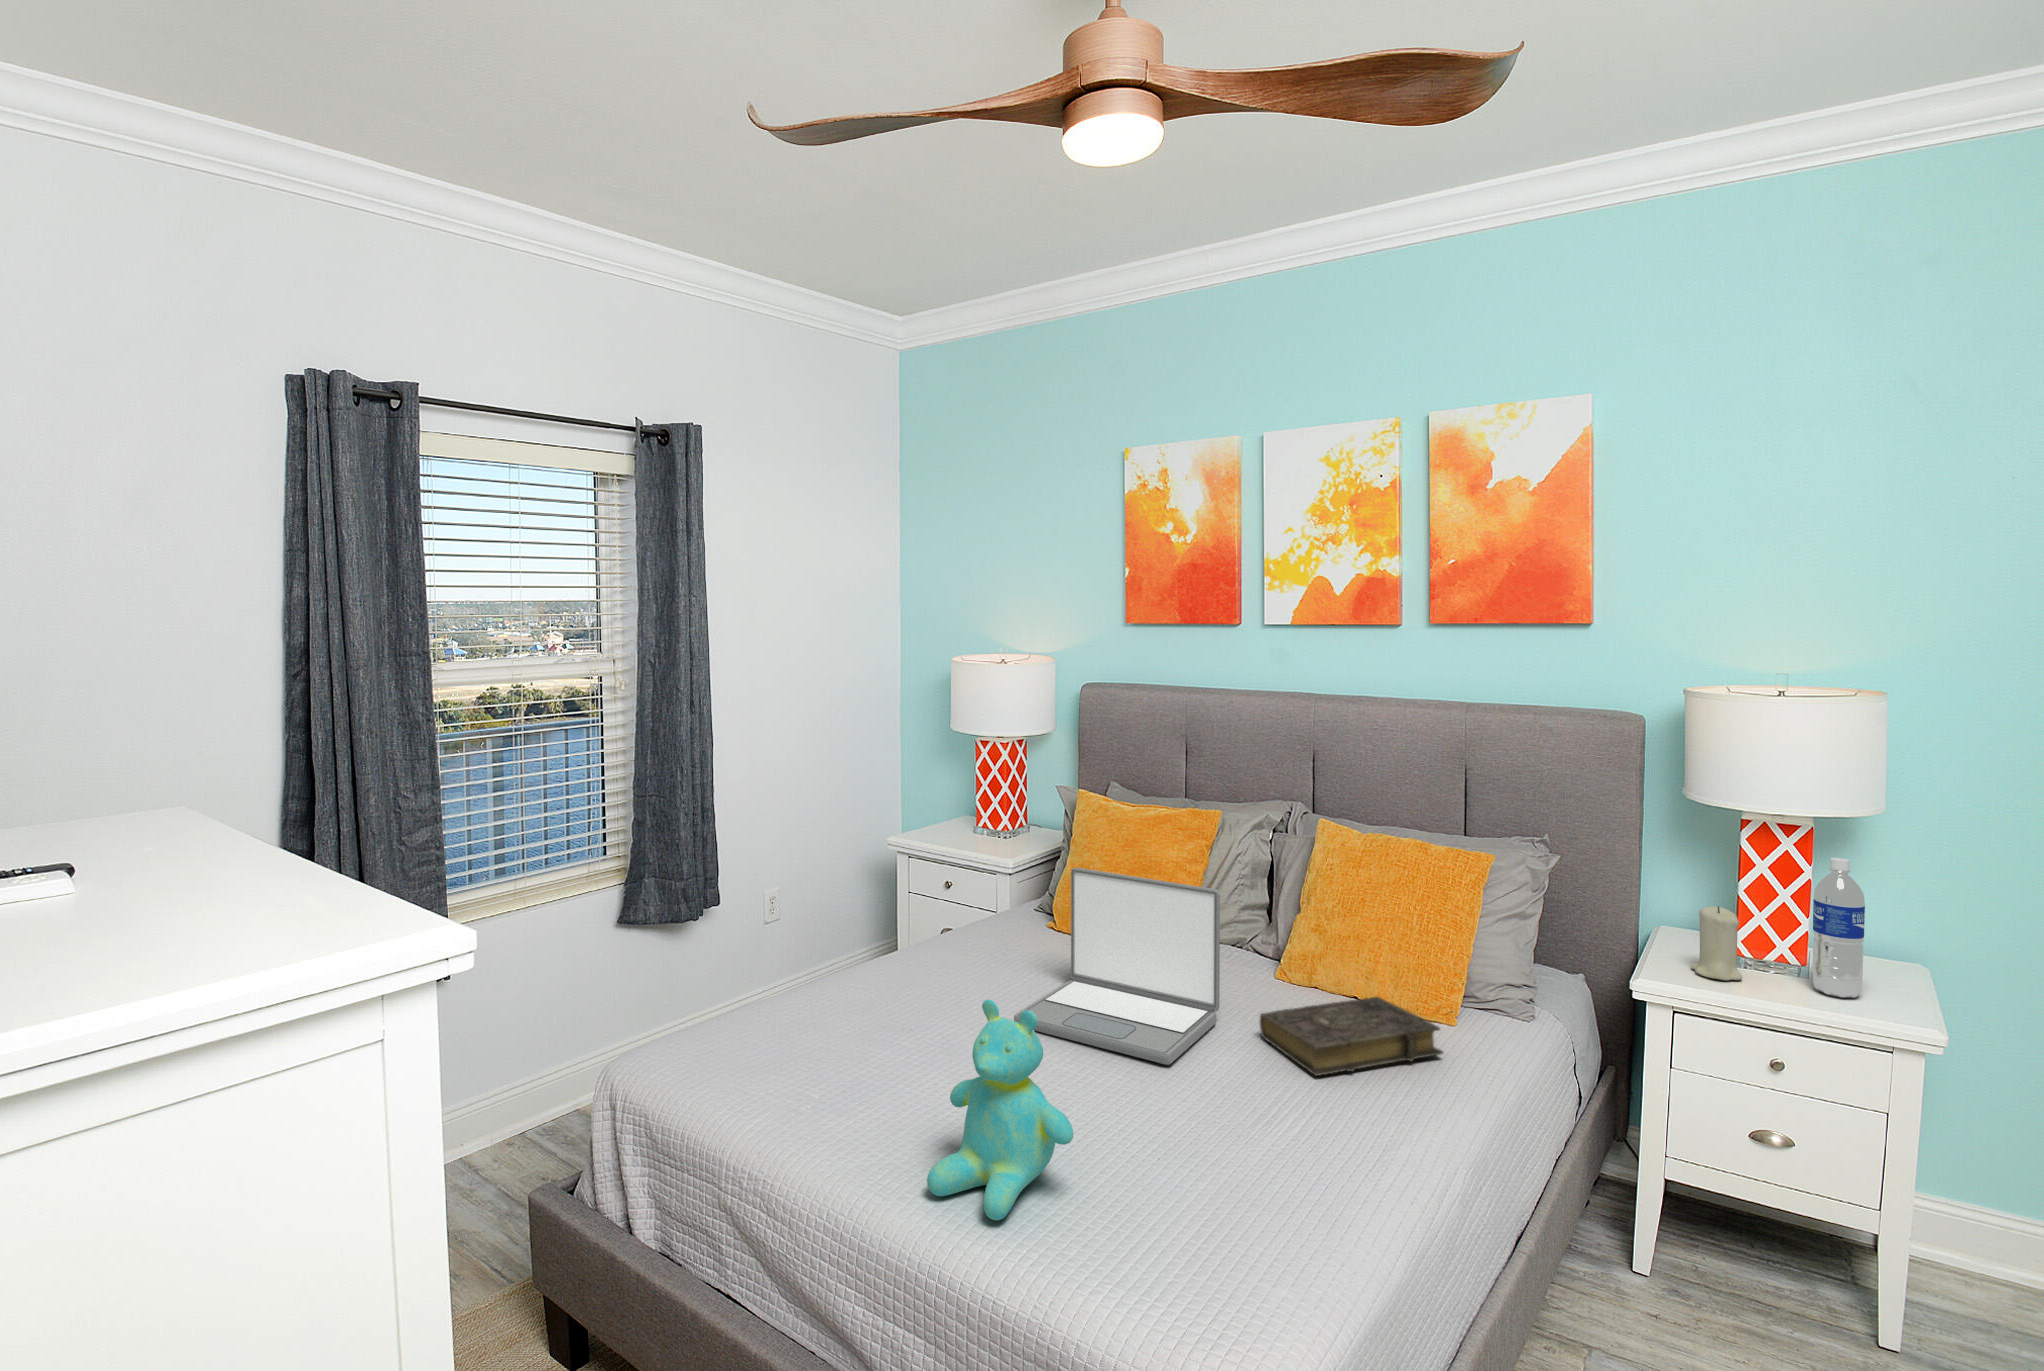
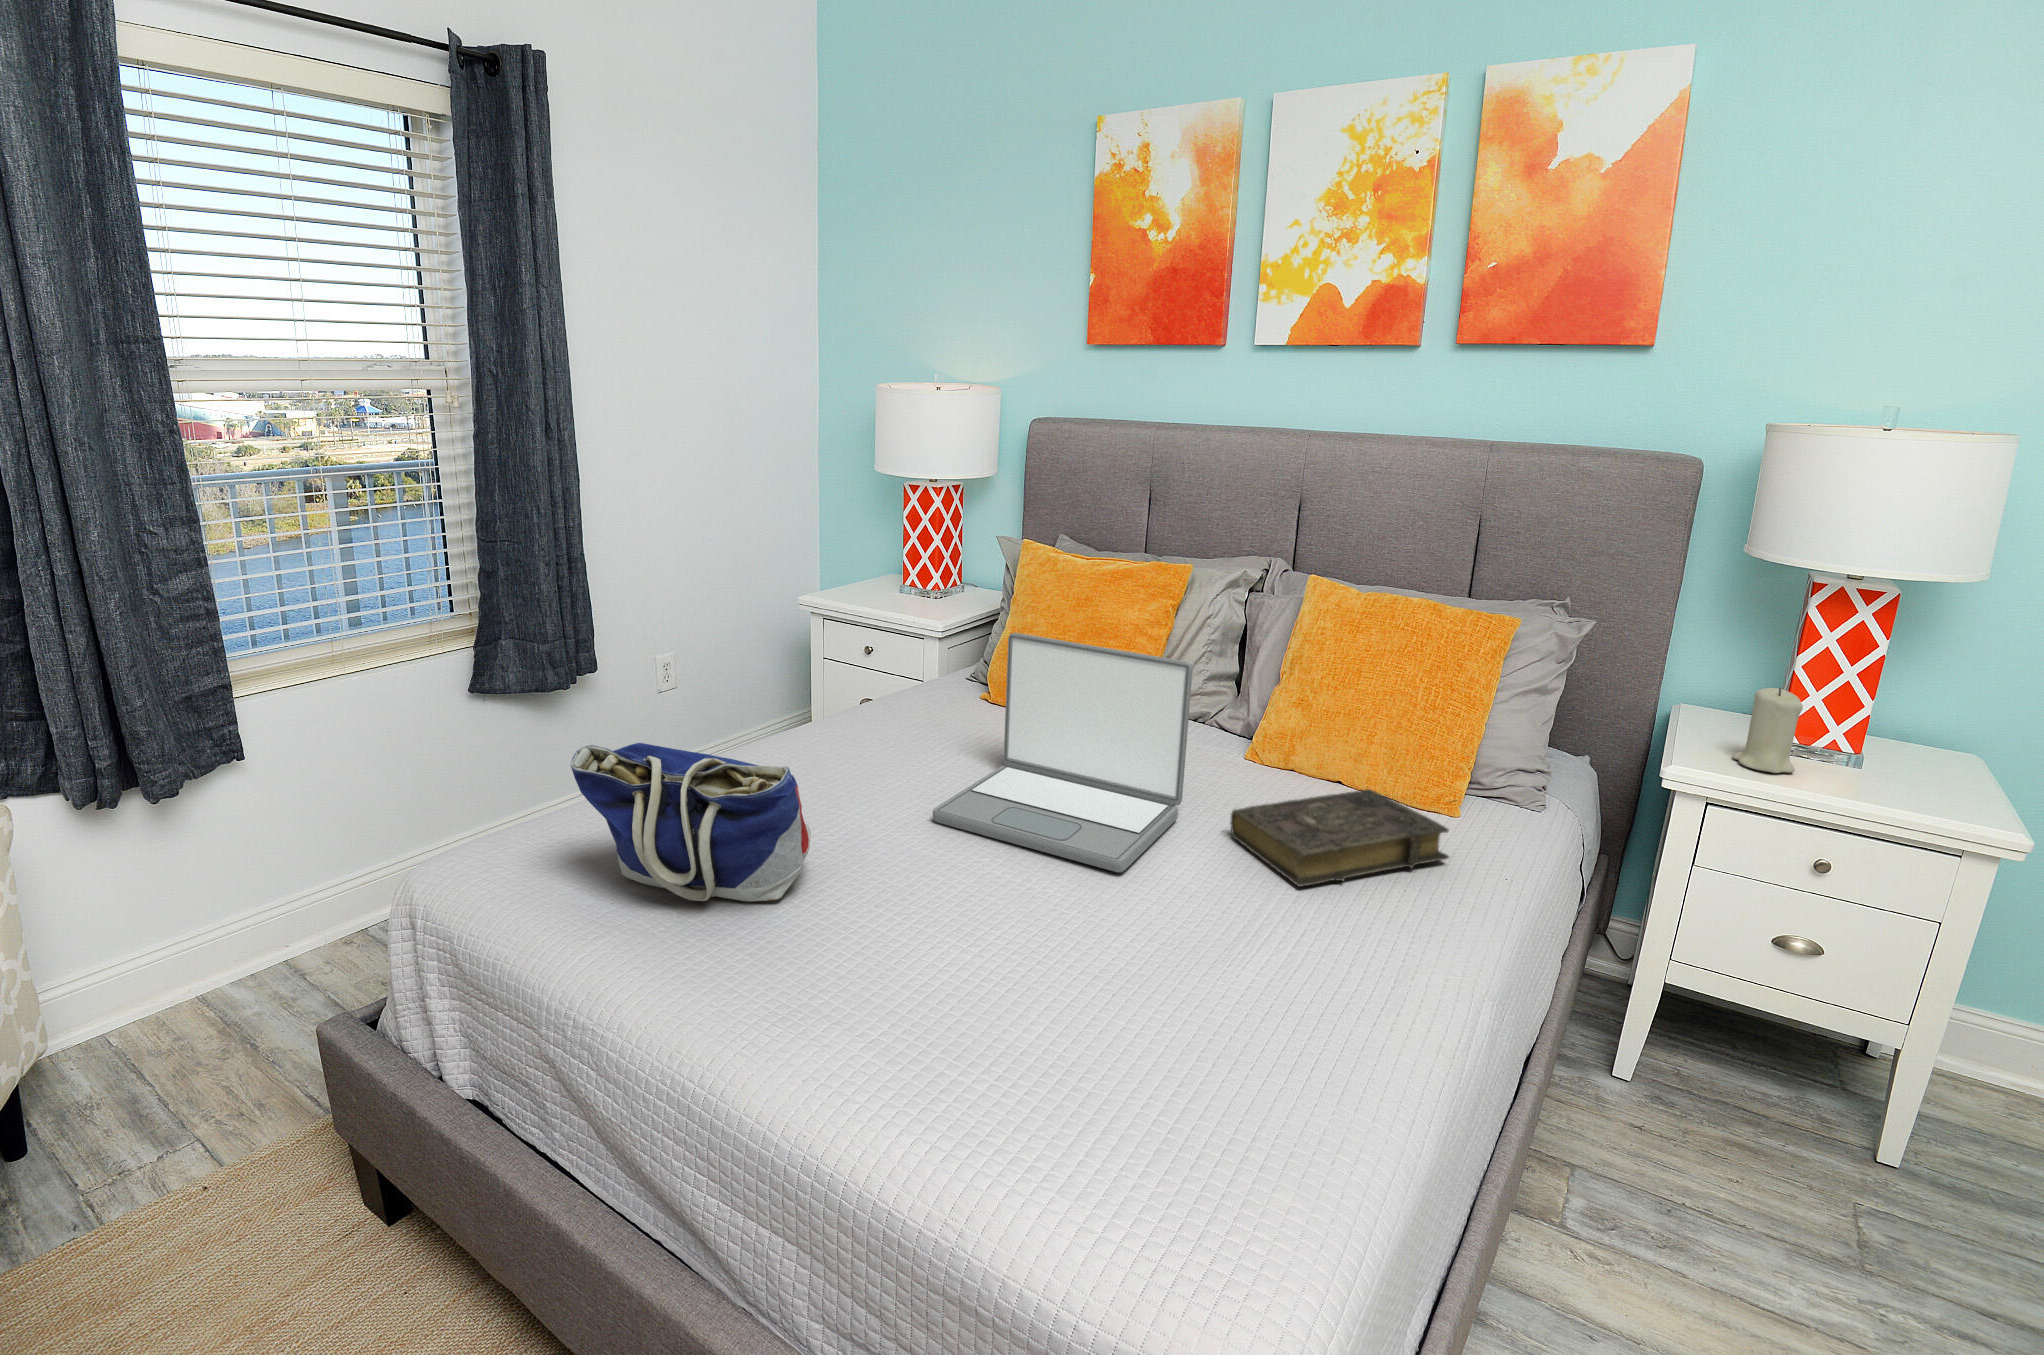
water bottle: present [1812,858,1865,998] -> none [1878,633,1964,795]
tote bag: none [737,957,919,1086] -> present [570,743,811,902]
teddy bear: present [927,999,1073,1220] -> none [808,808,1003,1092]

